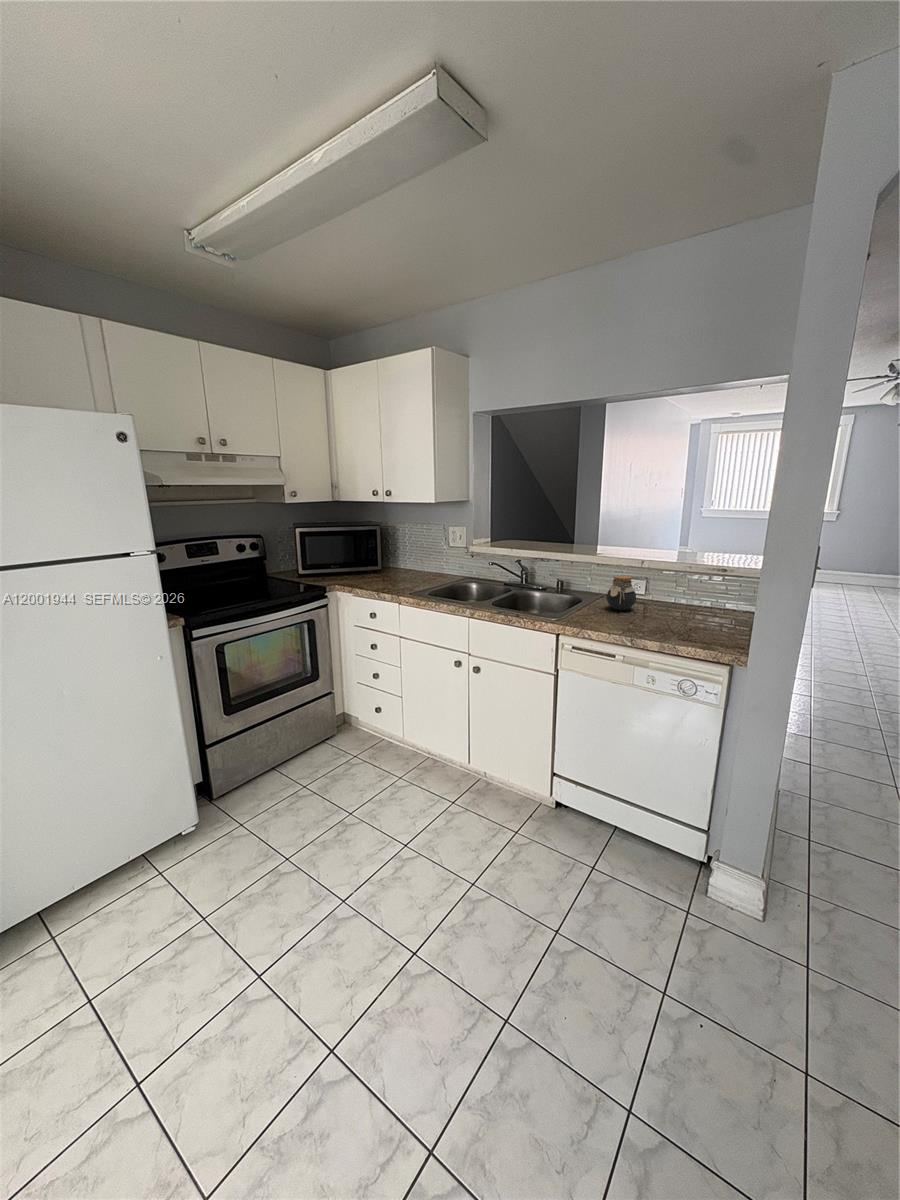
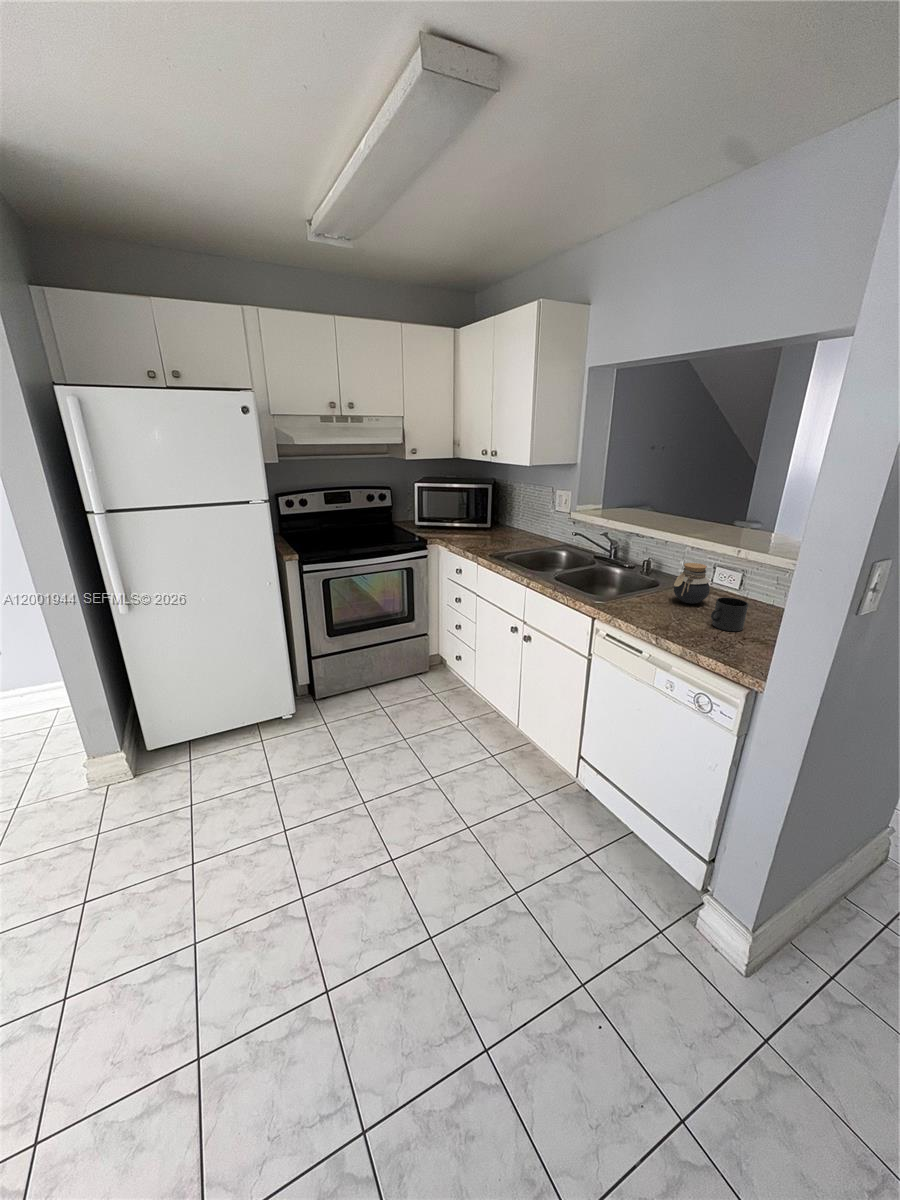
mug: none [657,598,684,625] -> present [711,597,748,631]

